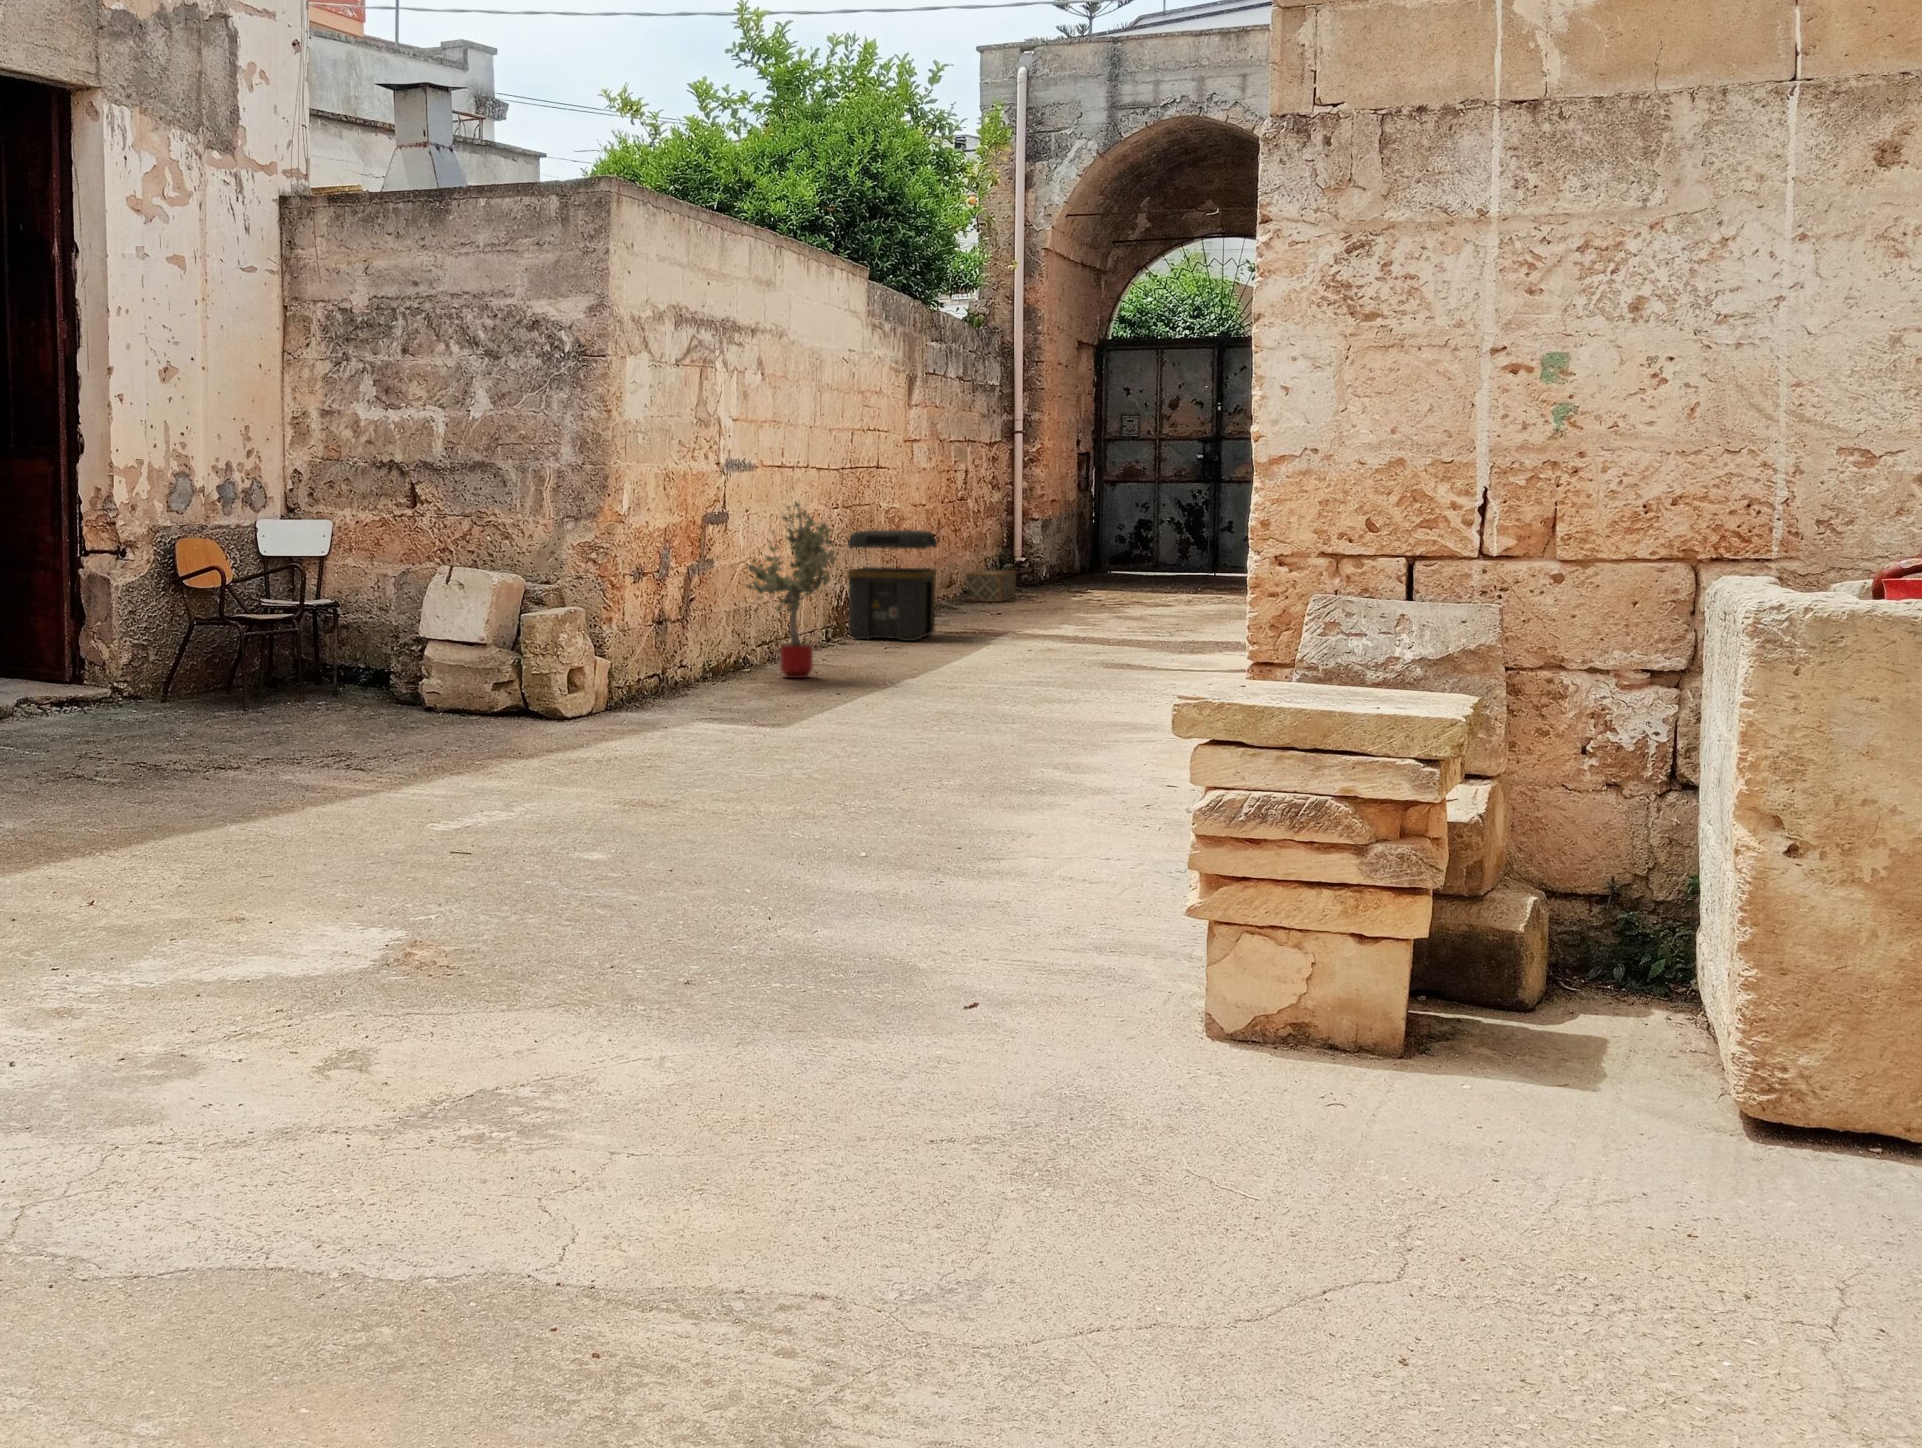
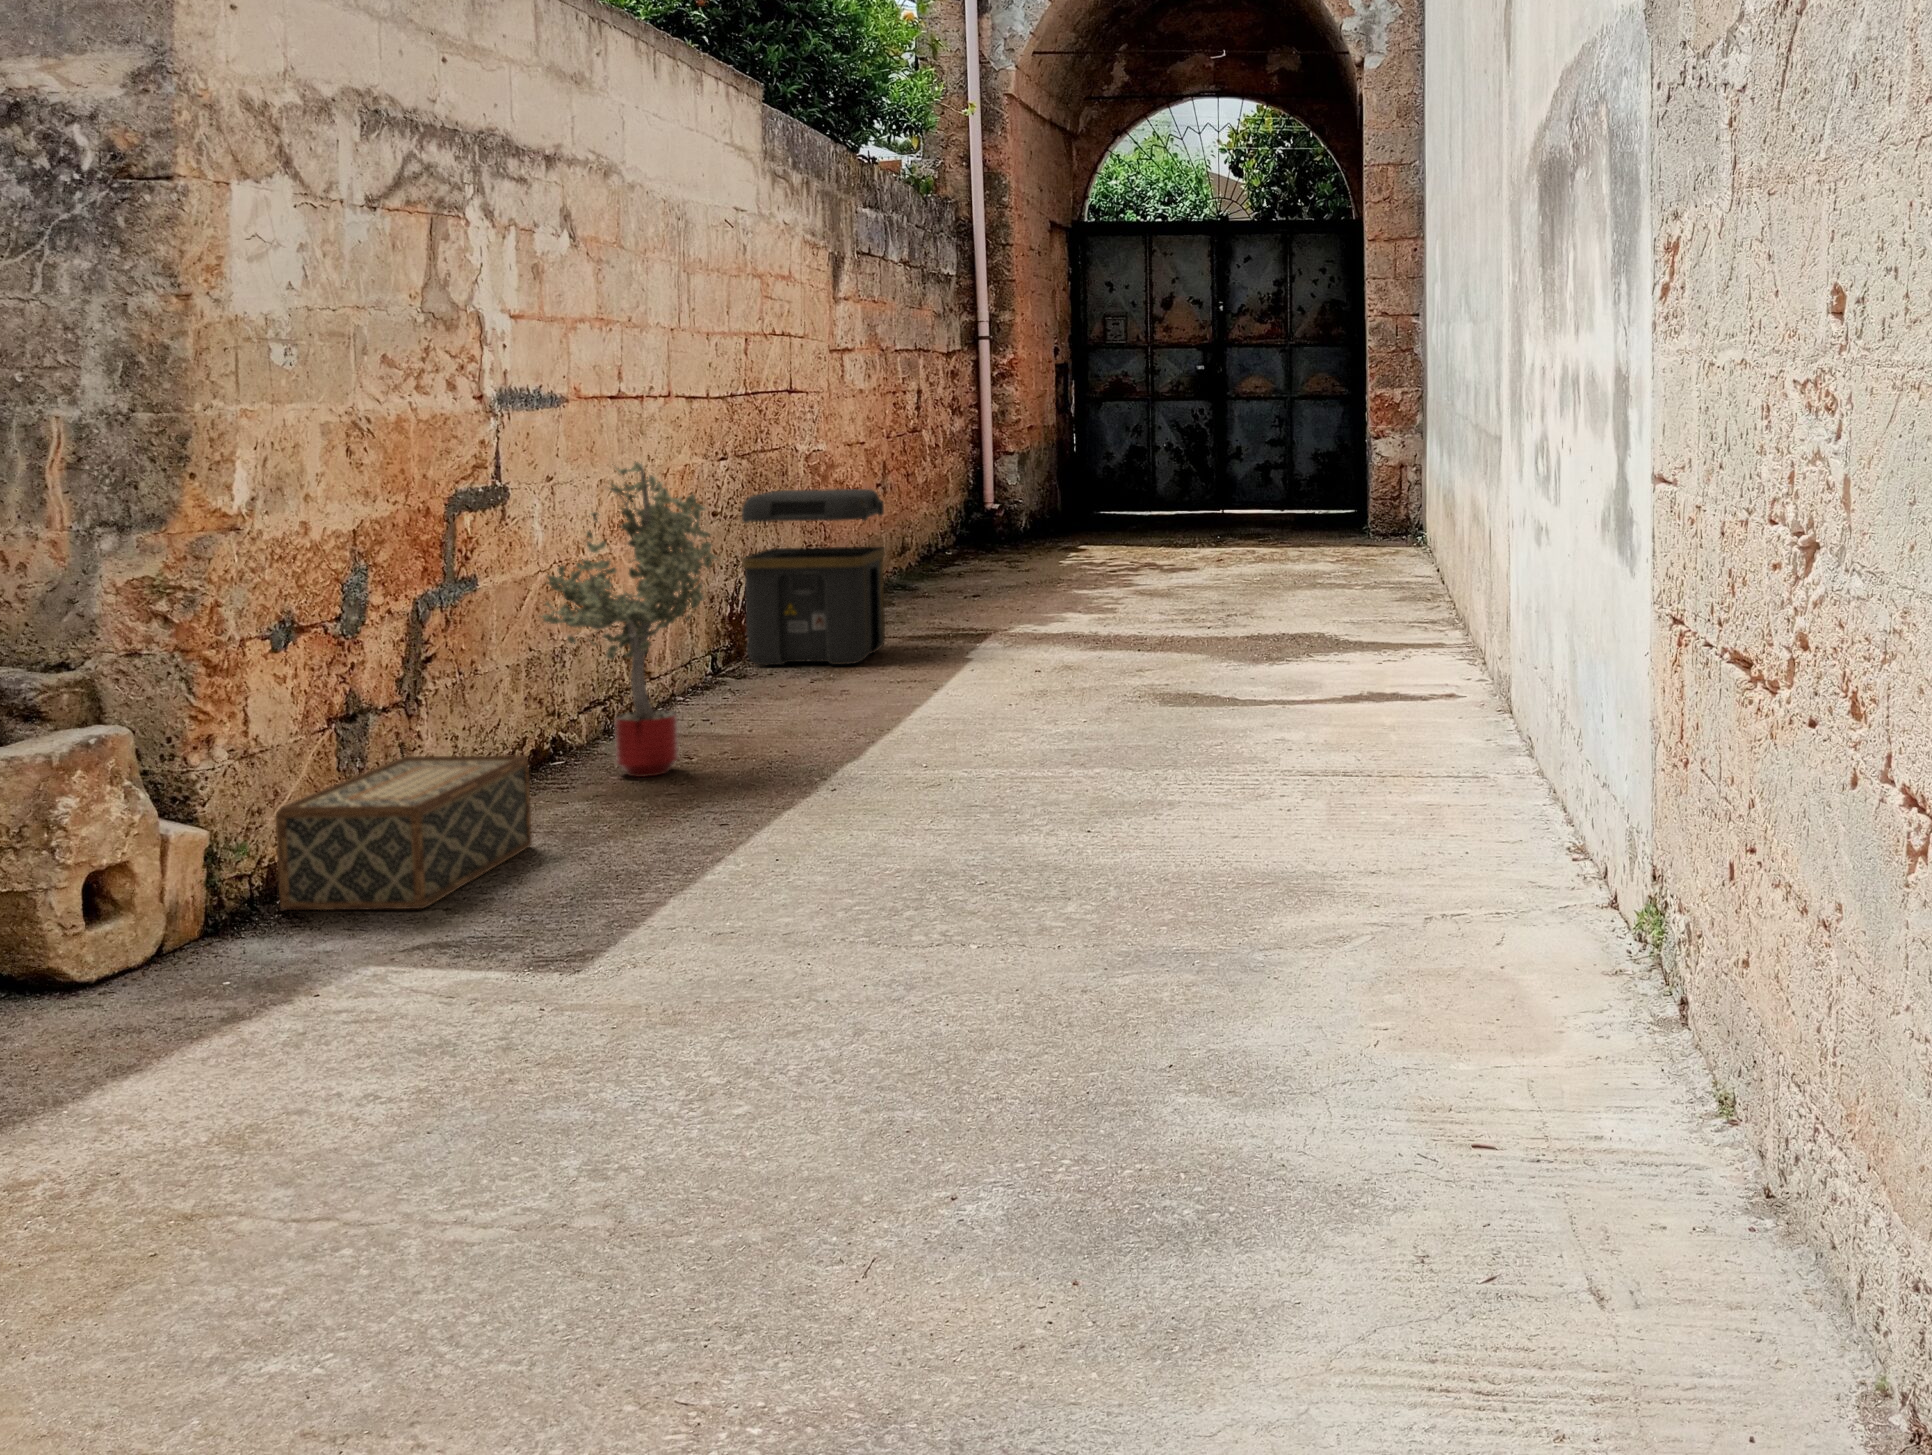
woven basket: present [966,570,1016,602] -> present [276,755,532,910]

